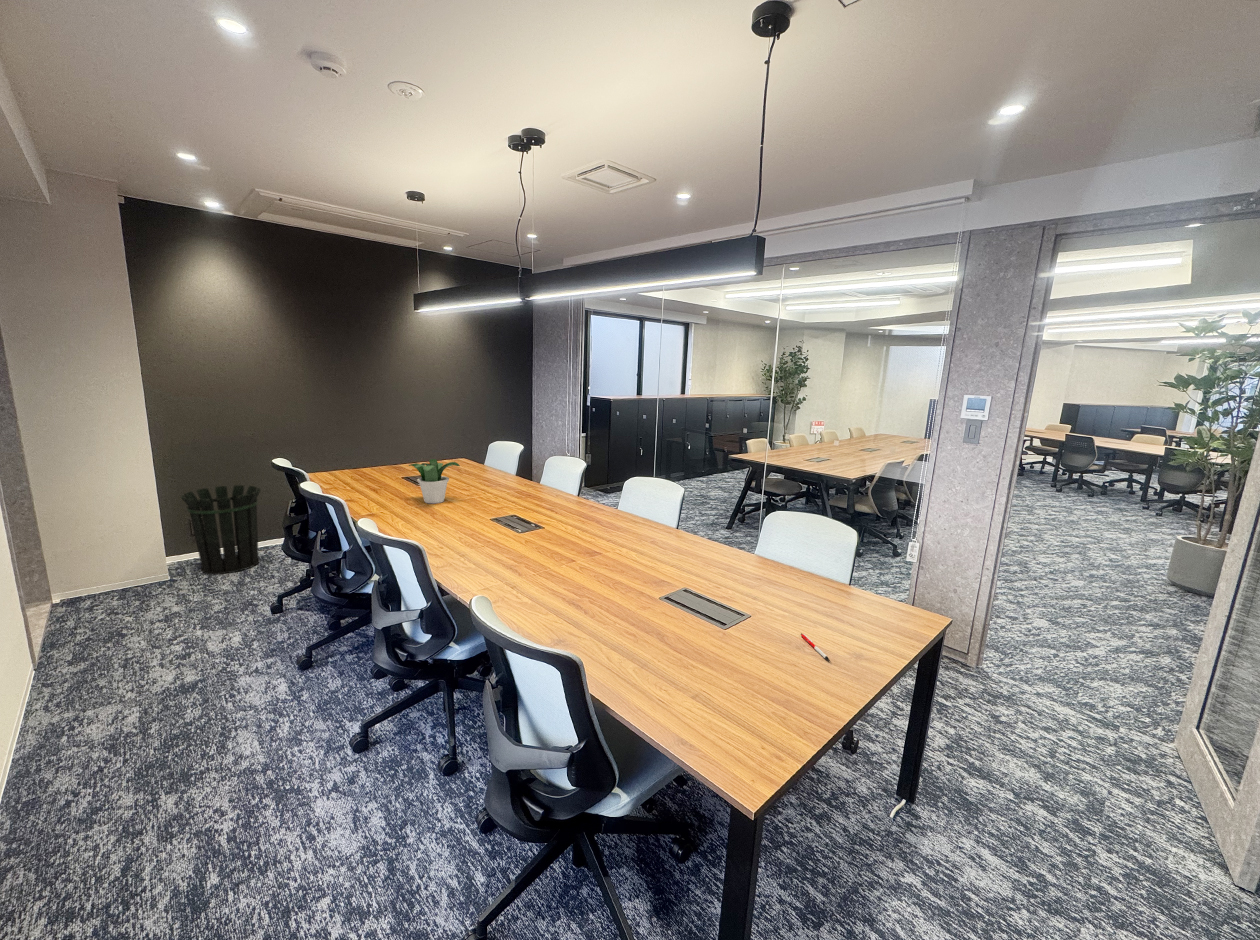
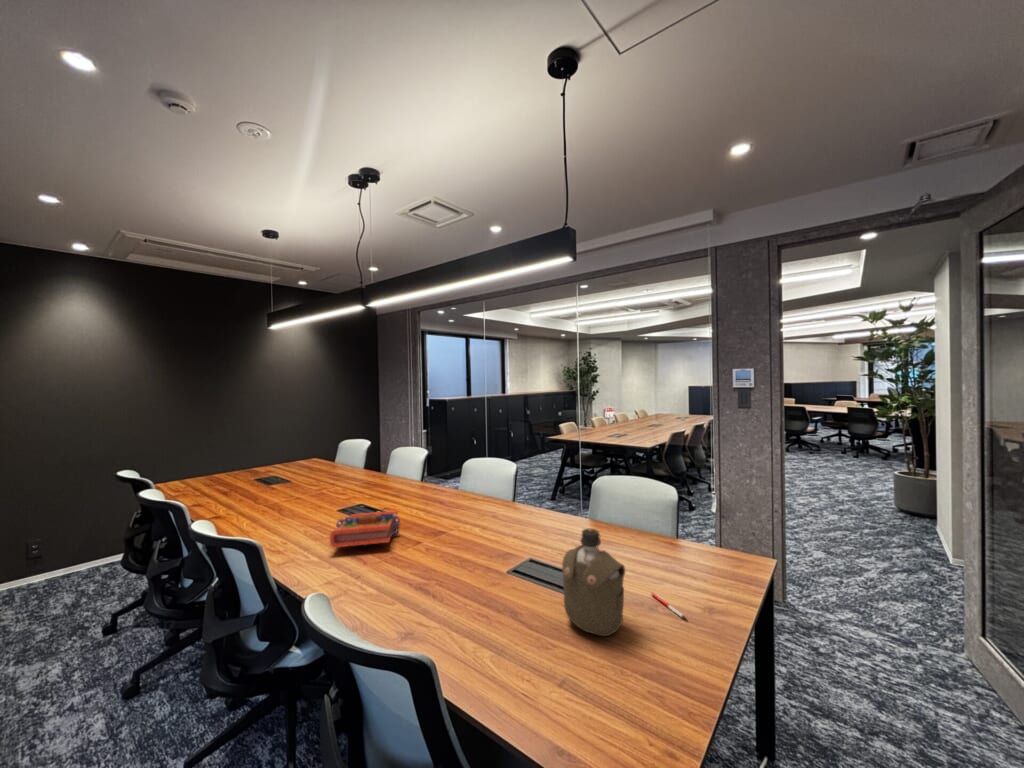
potted plant: present [409,459,460,503] -> none [260,457,311,500]
waste bin: present [181,485,260,574] -> none [19,501,112,598]
book: none [485,526,553,558] -> present [330,511,400,547]
water bottle: none [709,566,772,664] -> present [562,529,625,636]

